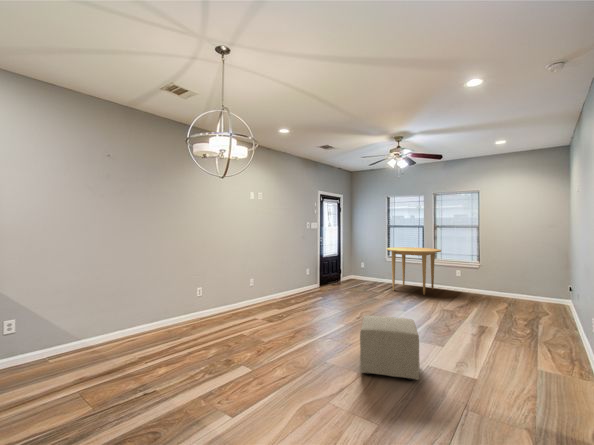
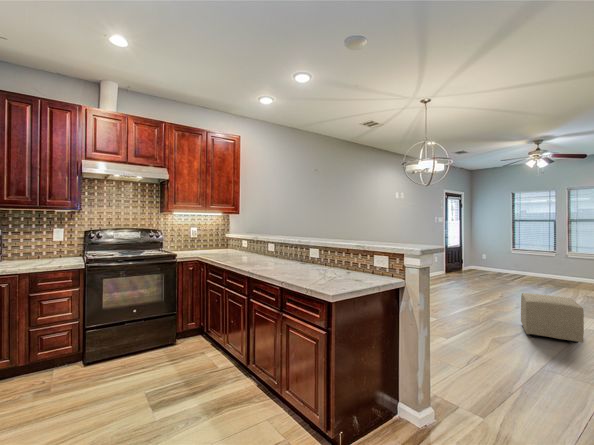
dining table: present [387,247,441,295] -> none [515,241,579,285]

